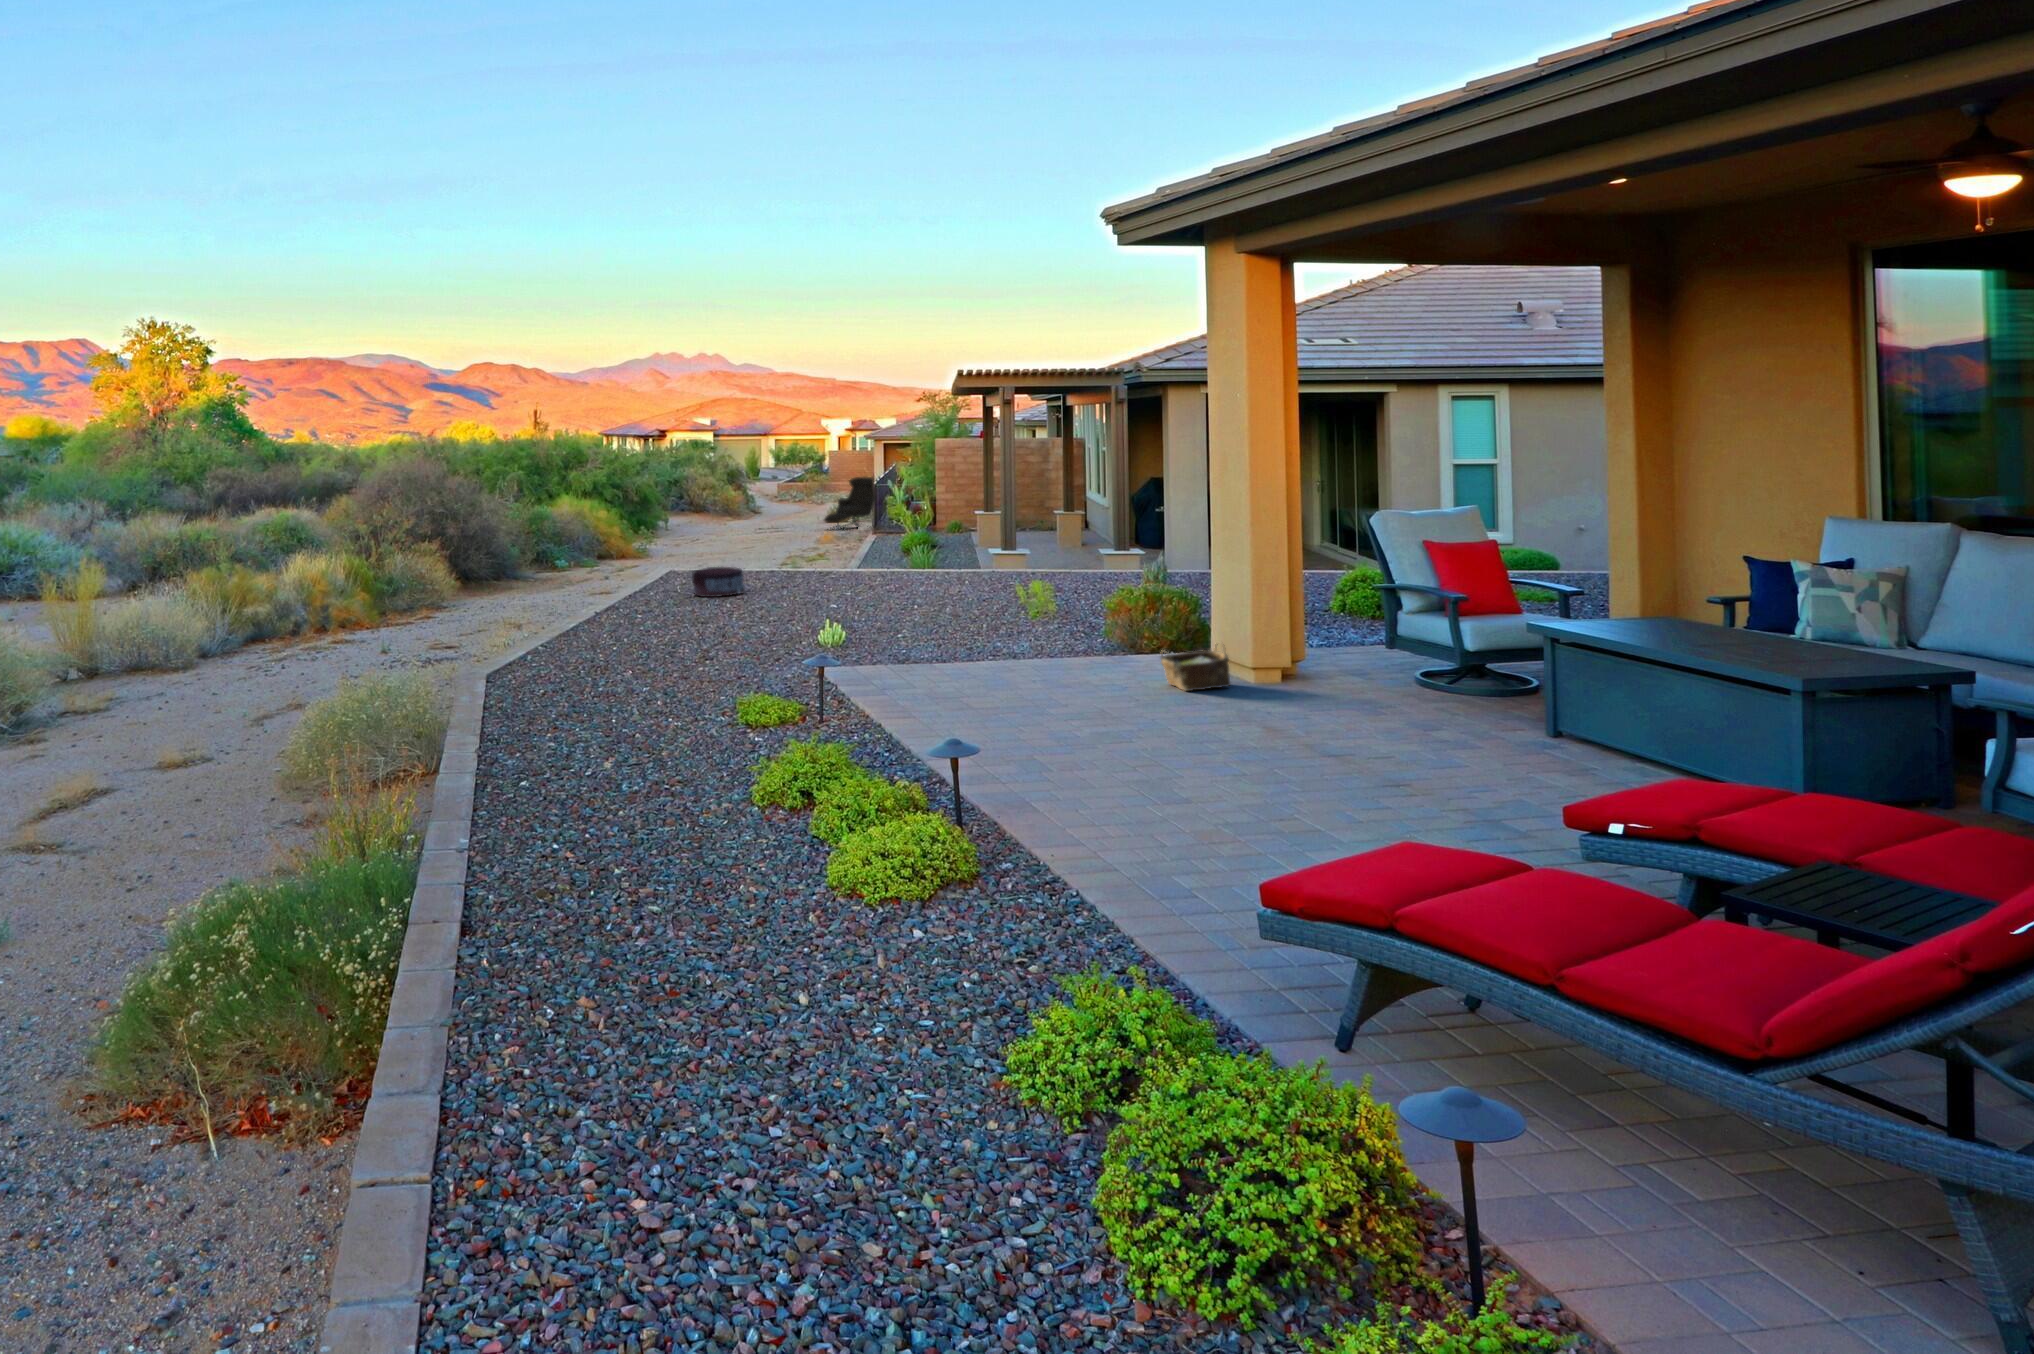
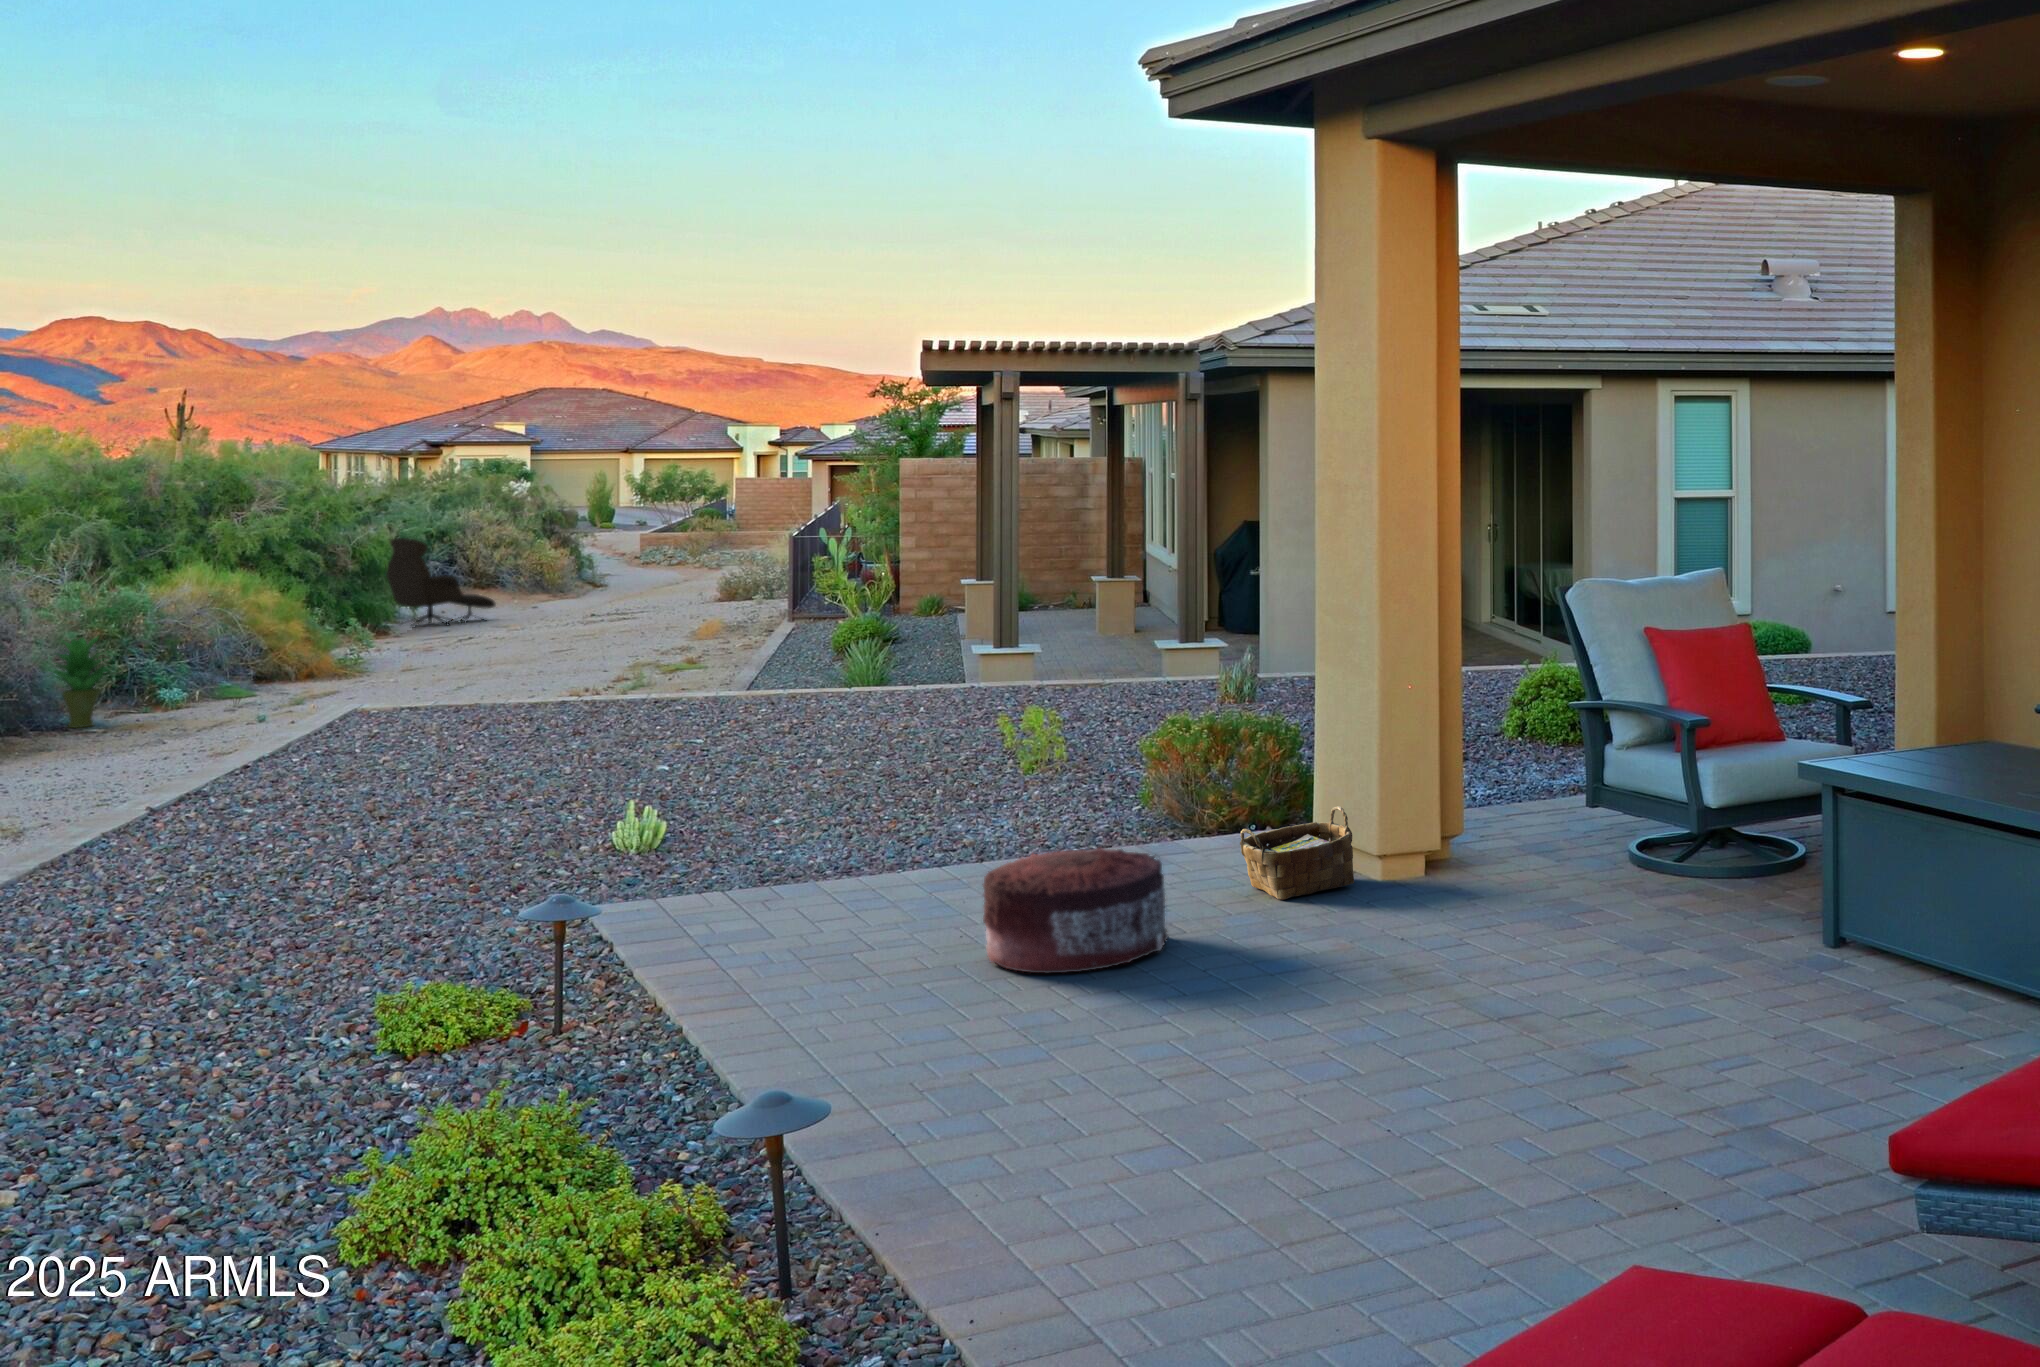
lounge chair: present [824,477,876,528] -> present [386,538,495,626]
potted plant: none [522,533,557,580] -> present [49,637,108,728]
pouf: present [692,567,745,597] -> present [983,847,1168,973]

